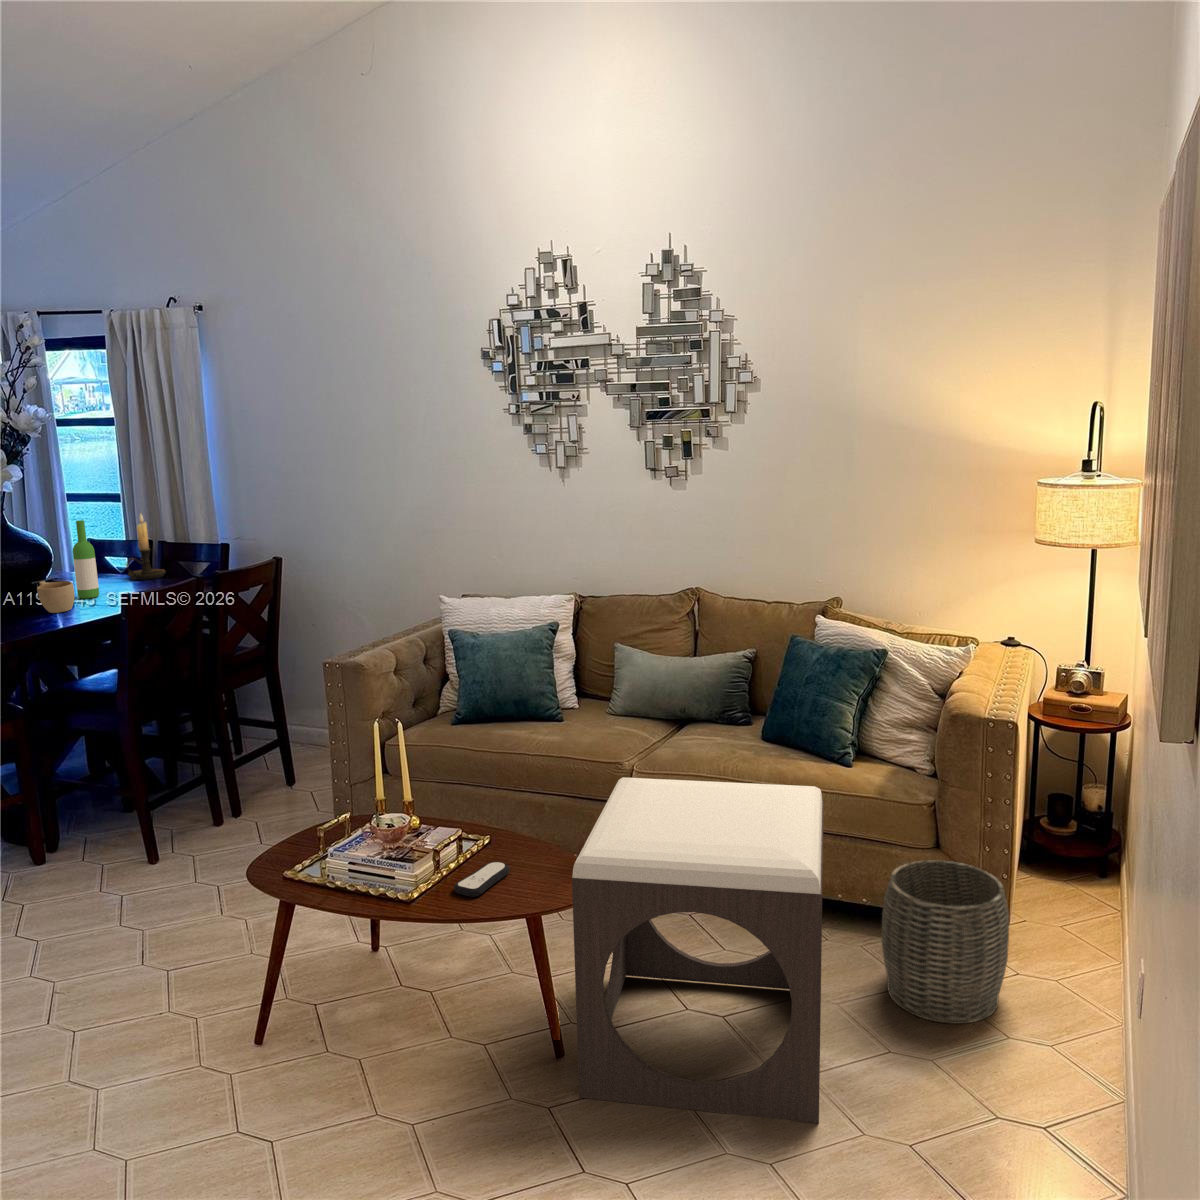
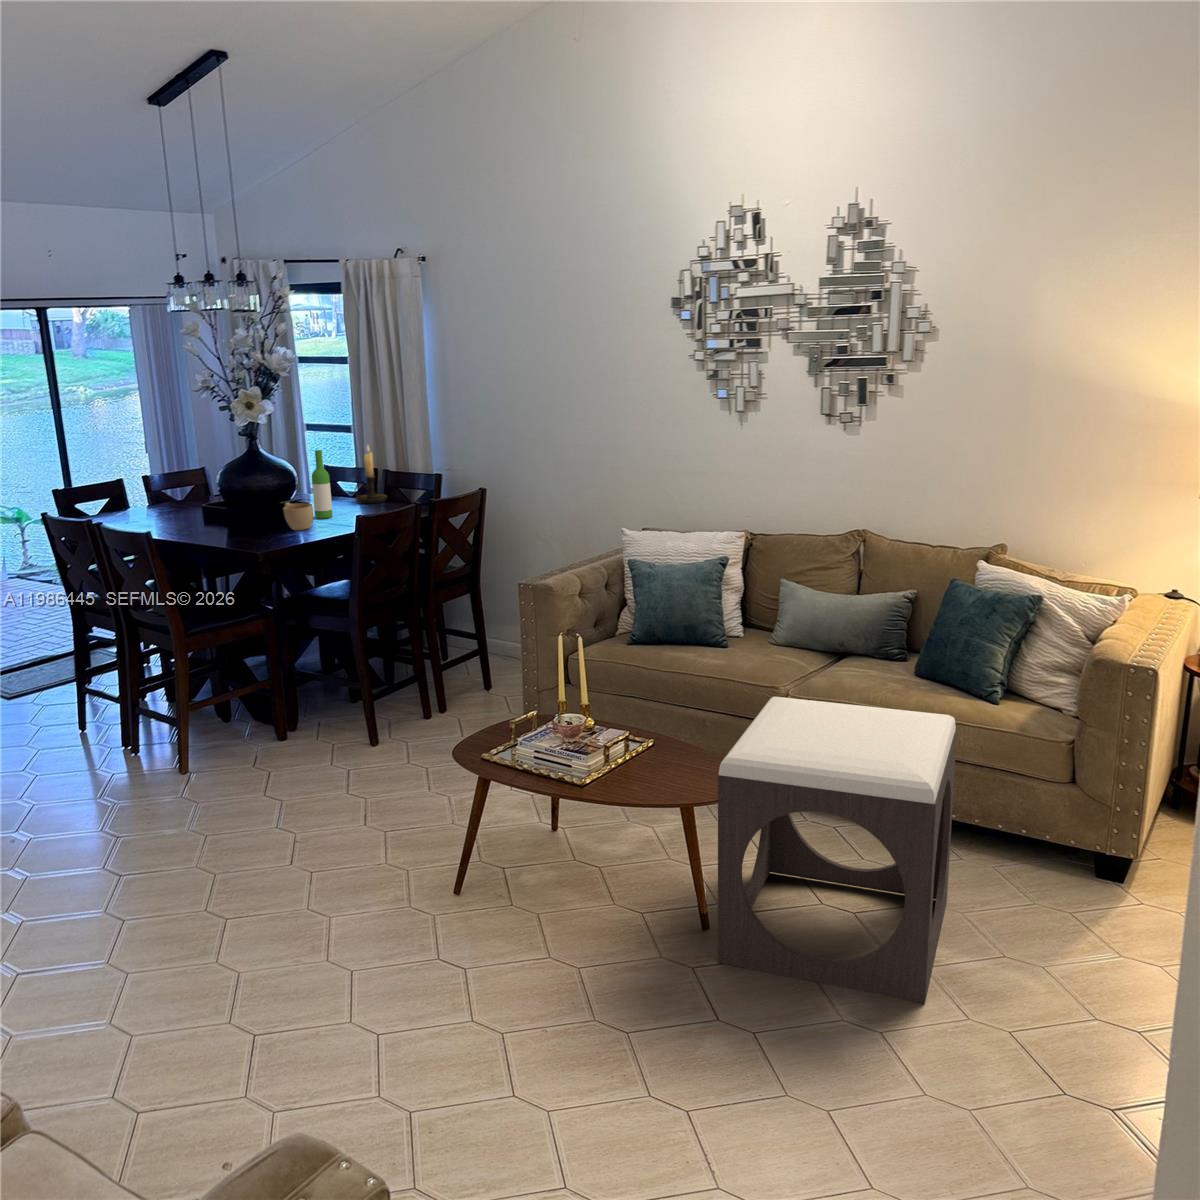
woven basket: present [882,860,1009,1024] -> none [1007,791,1130,939]
remote control: present [454,862,510,897] -> none [619,760,668,787]

